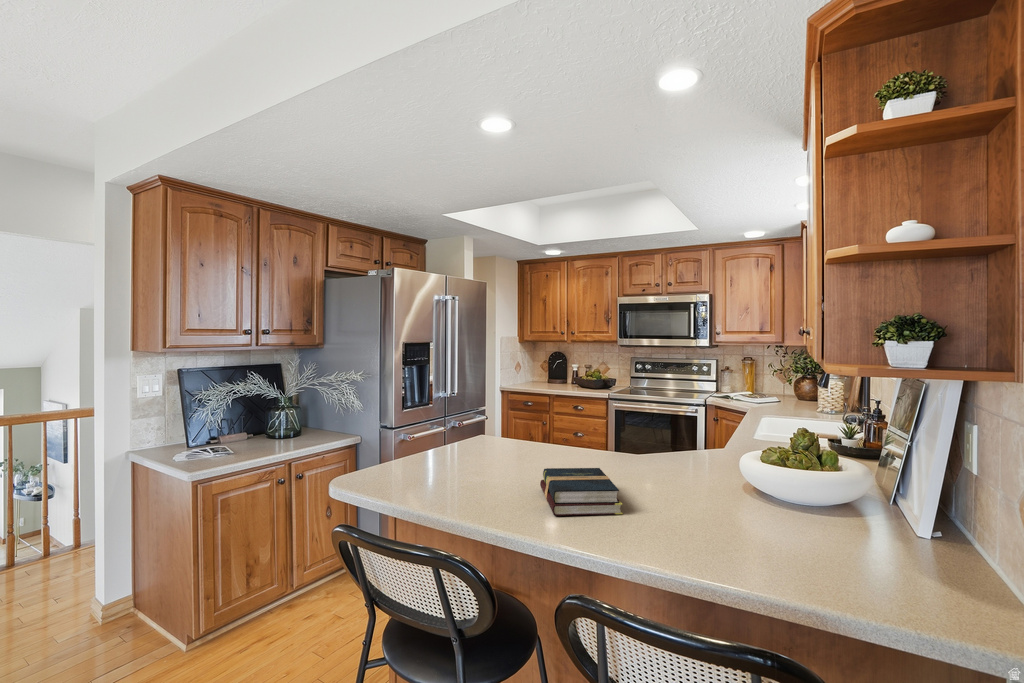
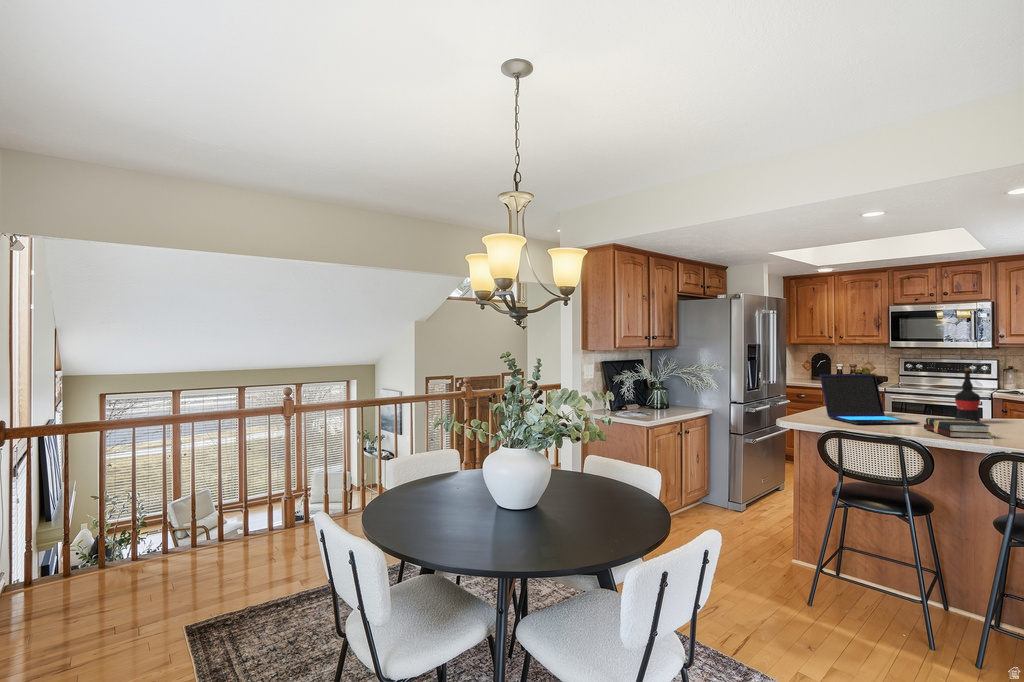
wine bottle: none [611,376,643,464] -> present [955,368,980,422]
laptop: none [432,385,553,479] -> present [820,374,919,424]

